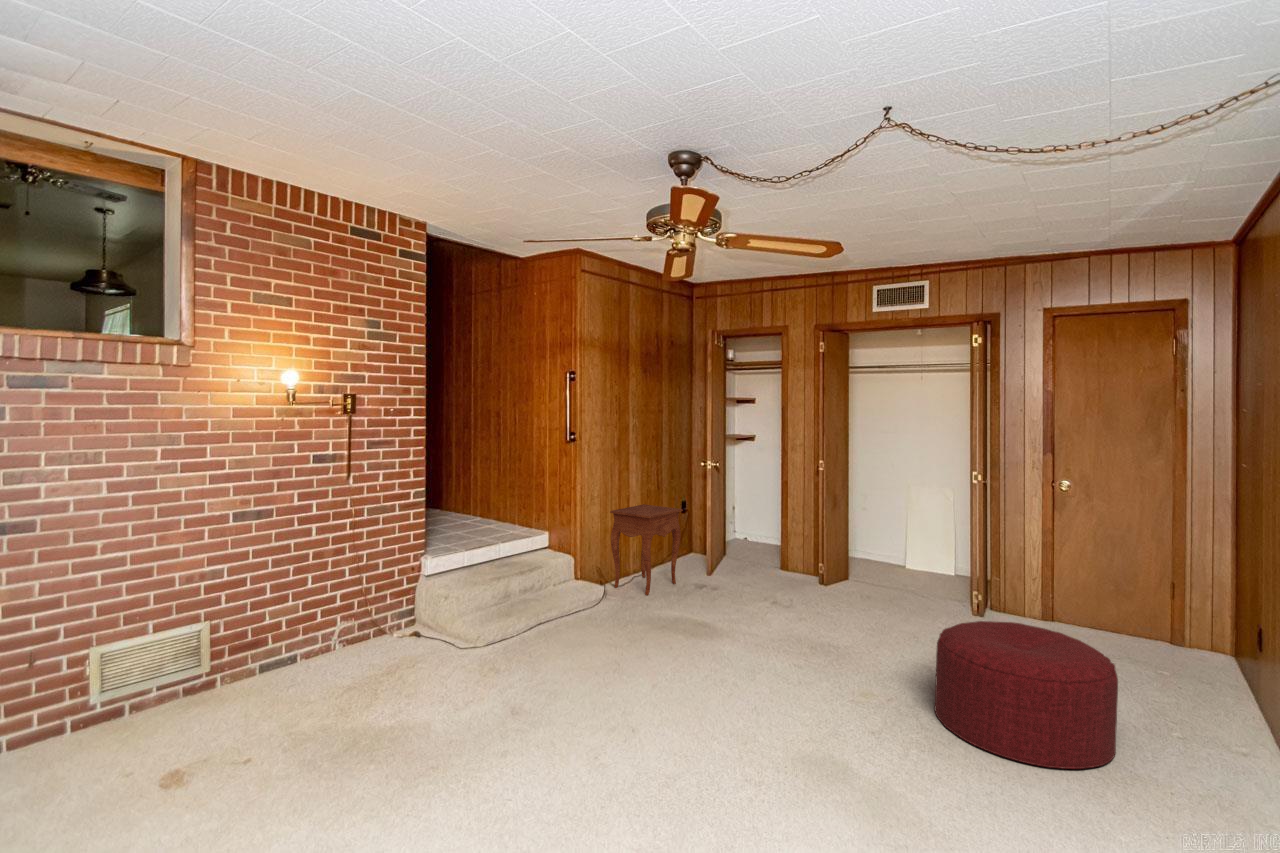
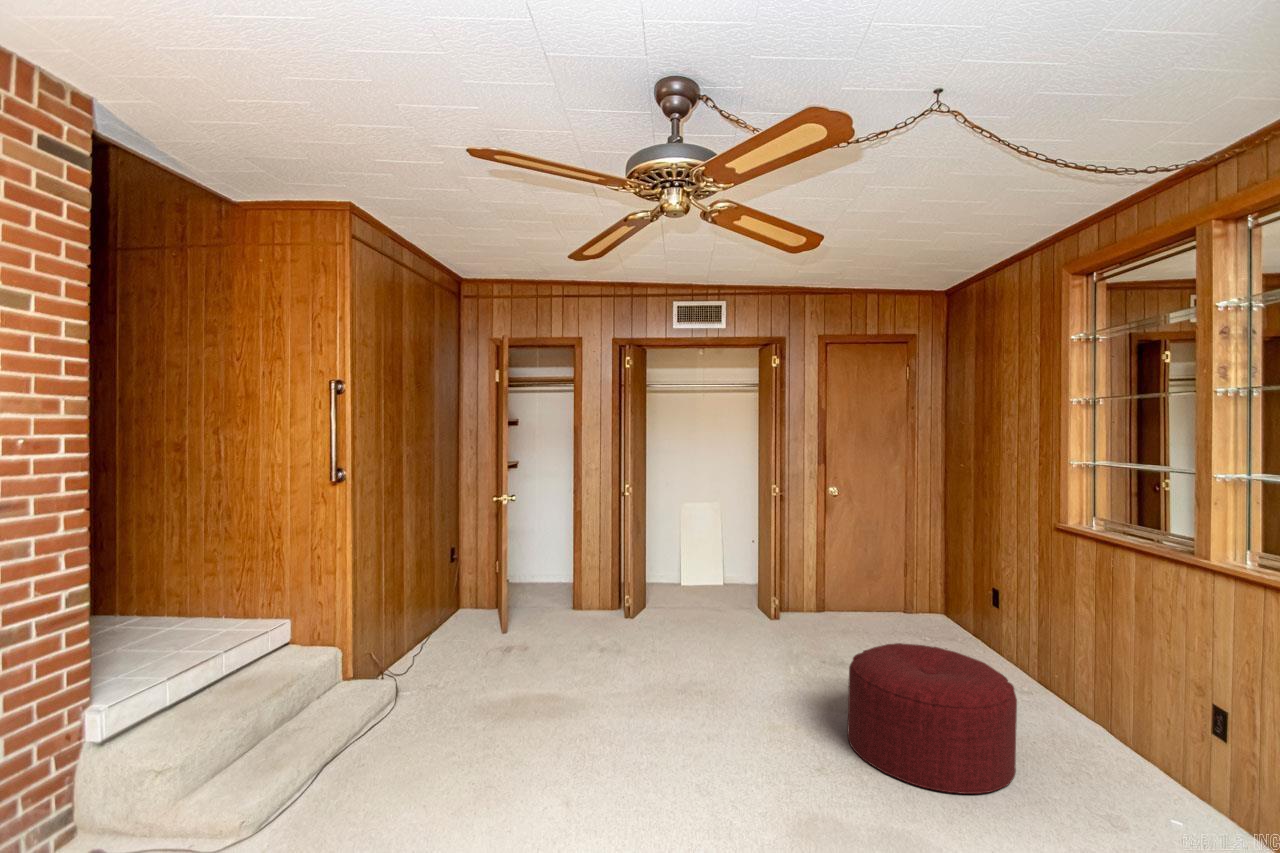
side table: present [610,504,683,595] -> none [389,553,480,676]

